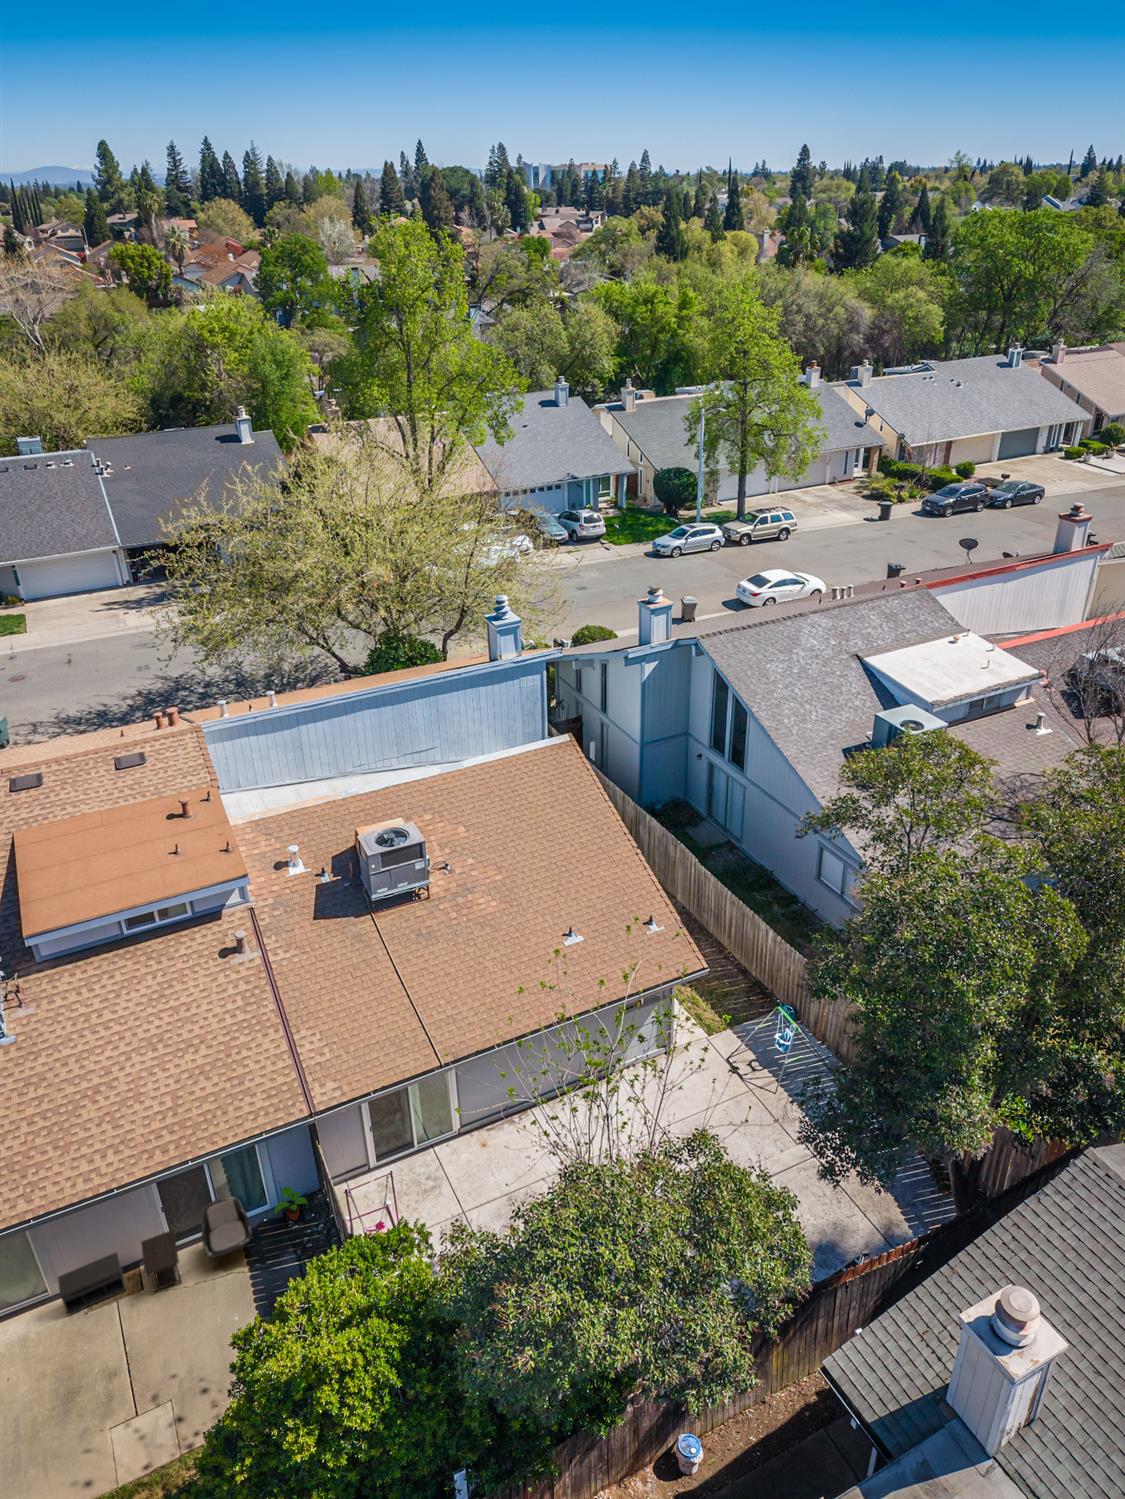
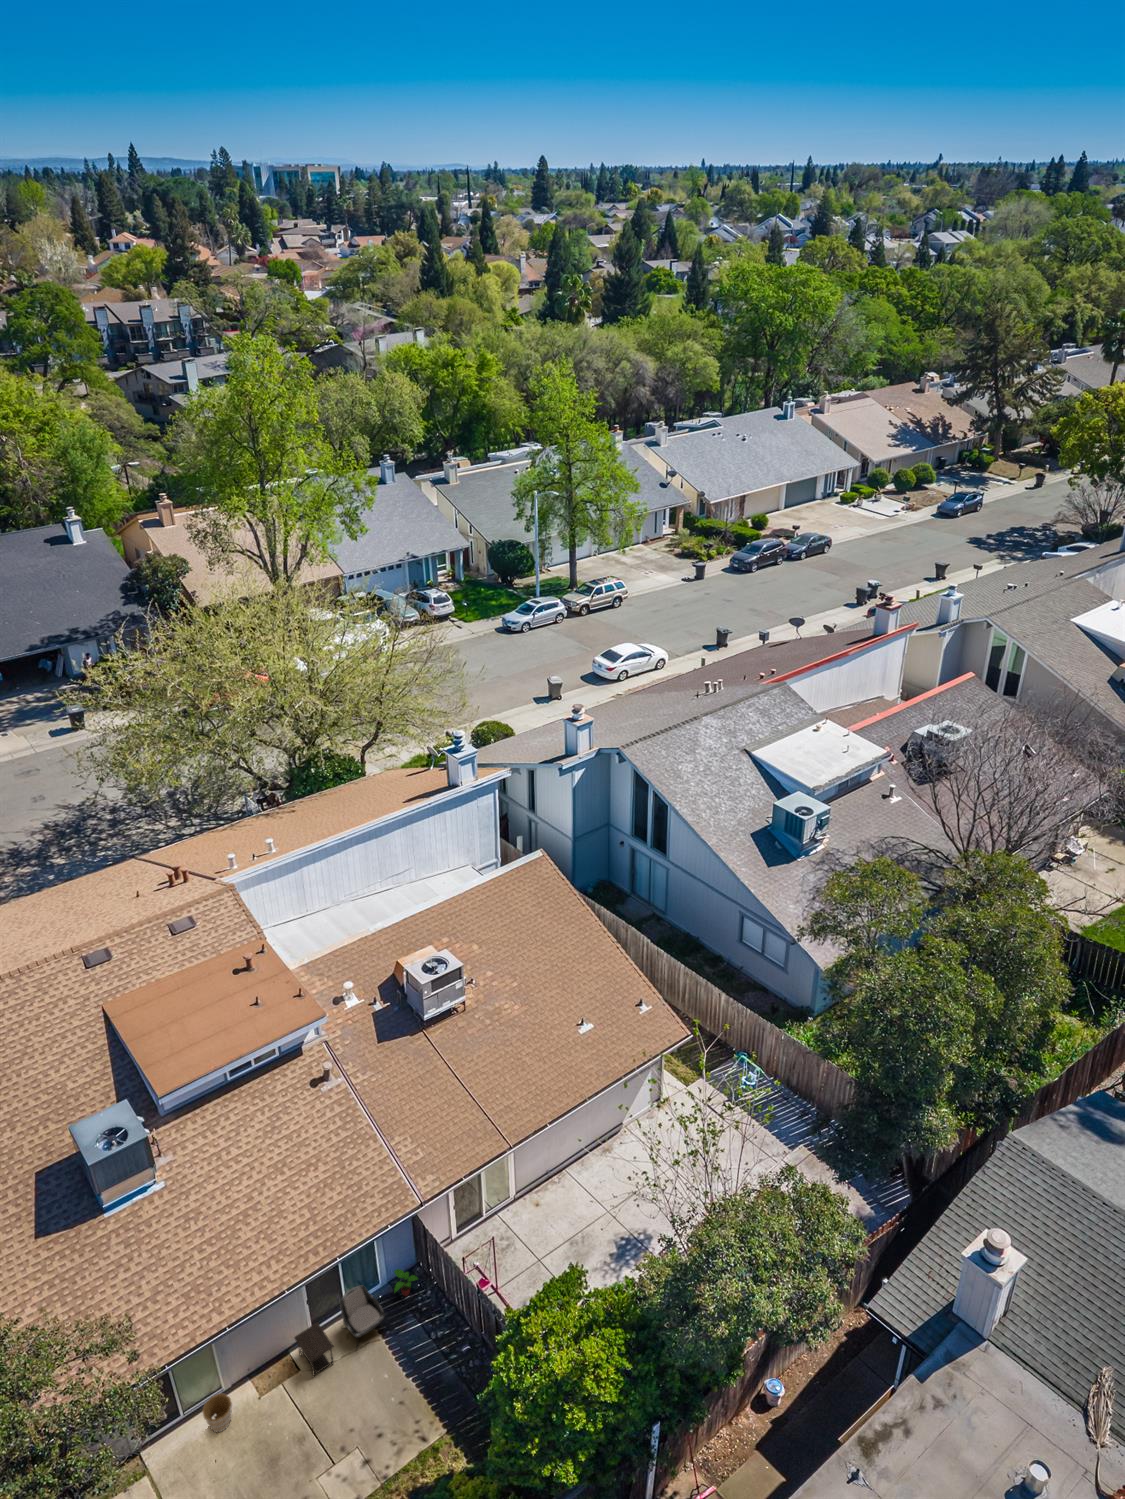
bench: present [58,1253,126,1316] -> none [234,1350,289,1411]
wooden bucket: none [9,1289,48,1334] -> present [202,1394,232,1432]

